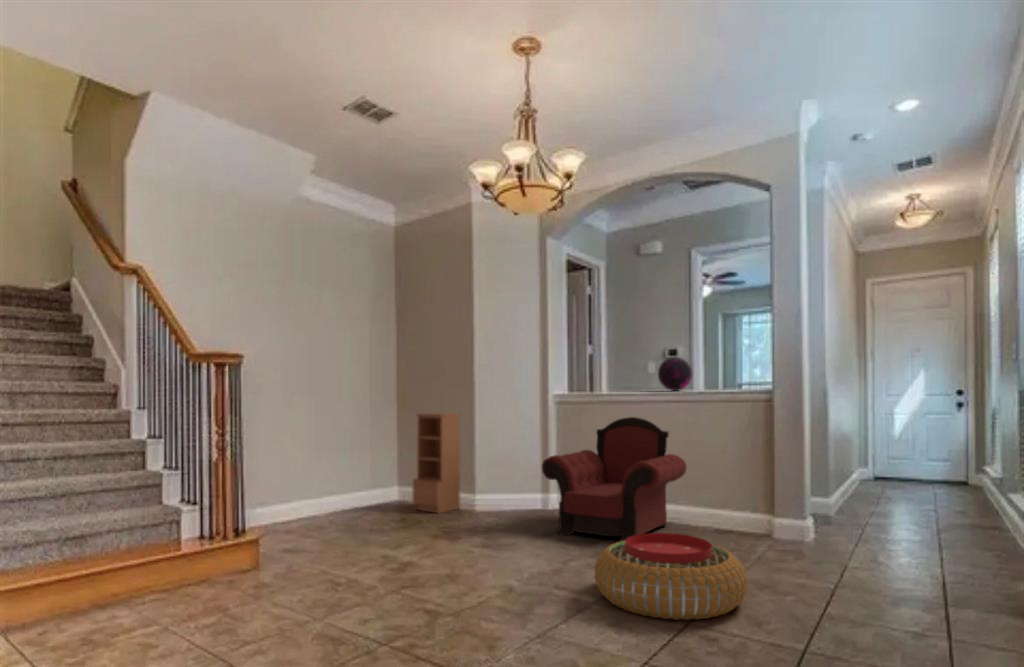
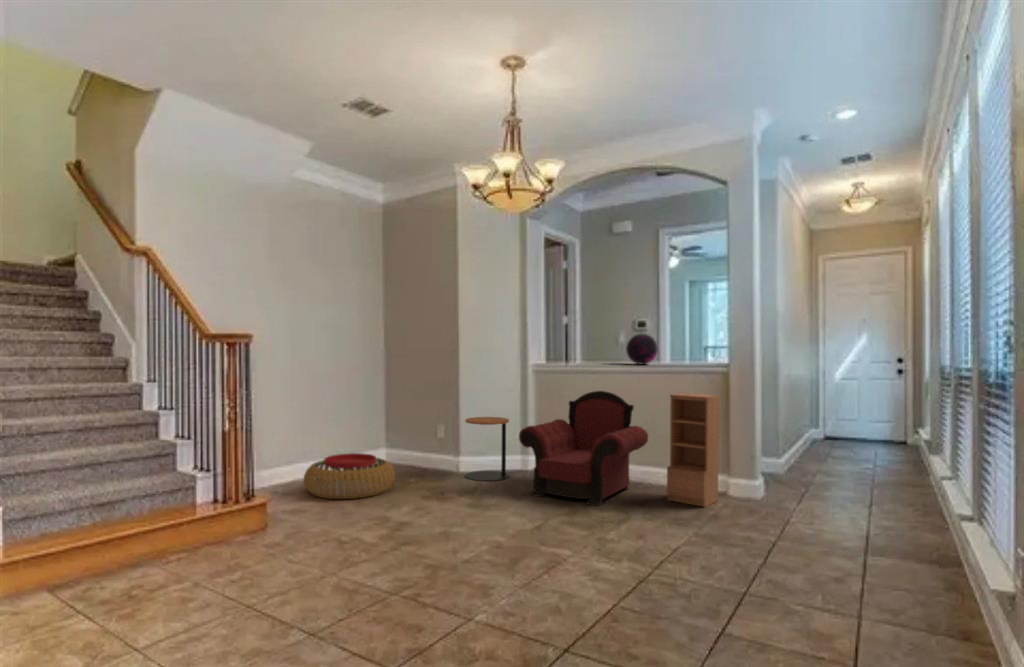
bookcase: present [413,413,460,513] -> present [667,393,719,507]
side table: none [484,450,532,520] -> present [465,417,509,481]
pouf: present [594,533,748,620] -> present [304,453,395,499]

